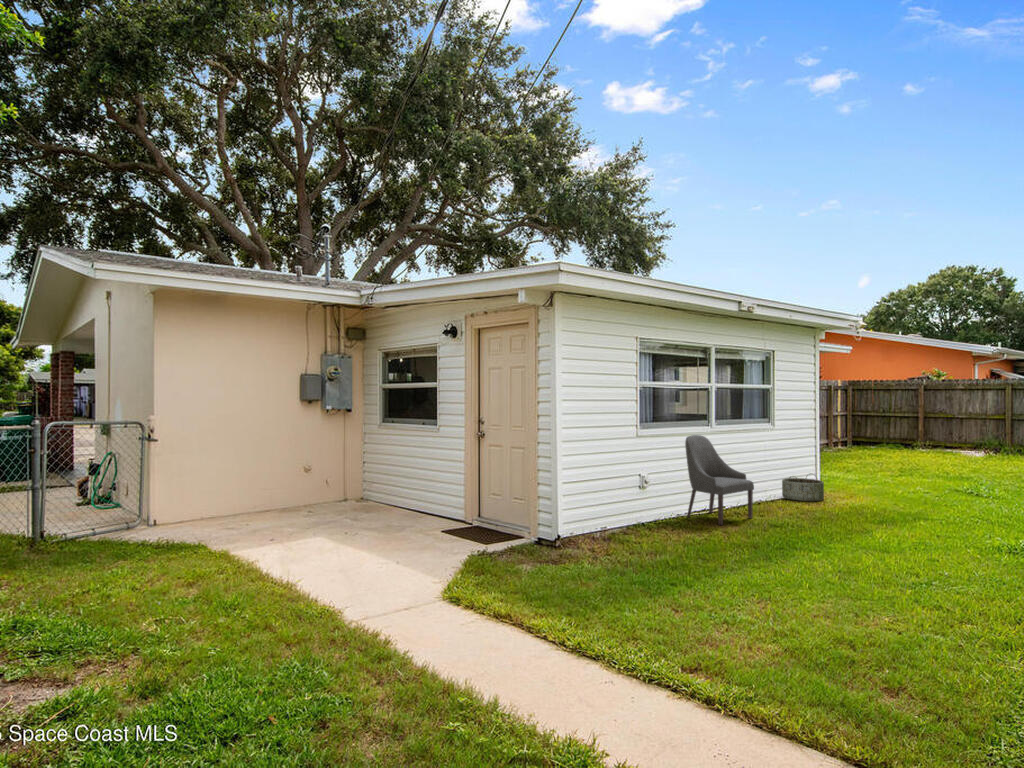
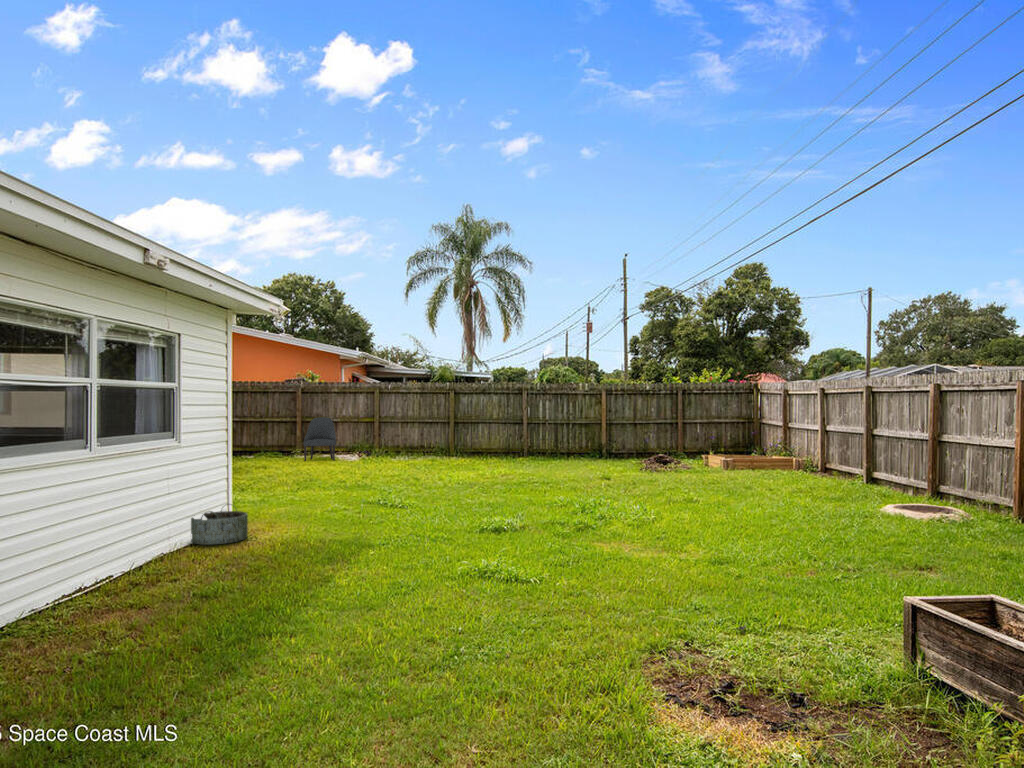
chair: present [685,435,754,525] -> present [304,417,336,461]

